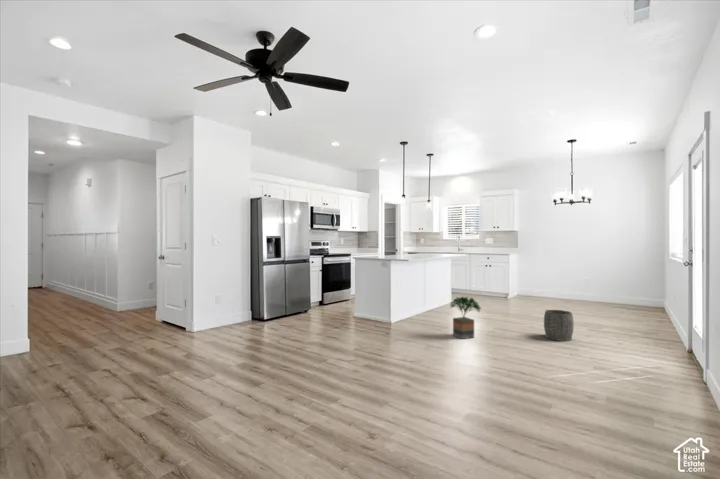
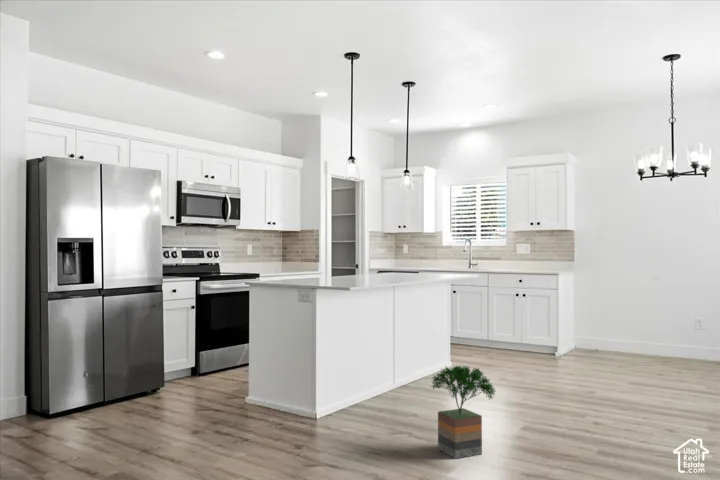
woven basket: present [544,310,574,341] -> none [627,390,688,459]

